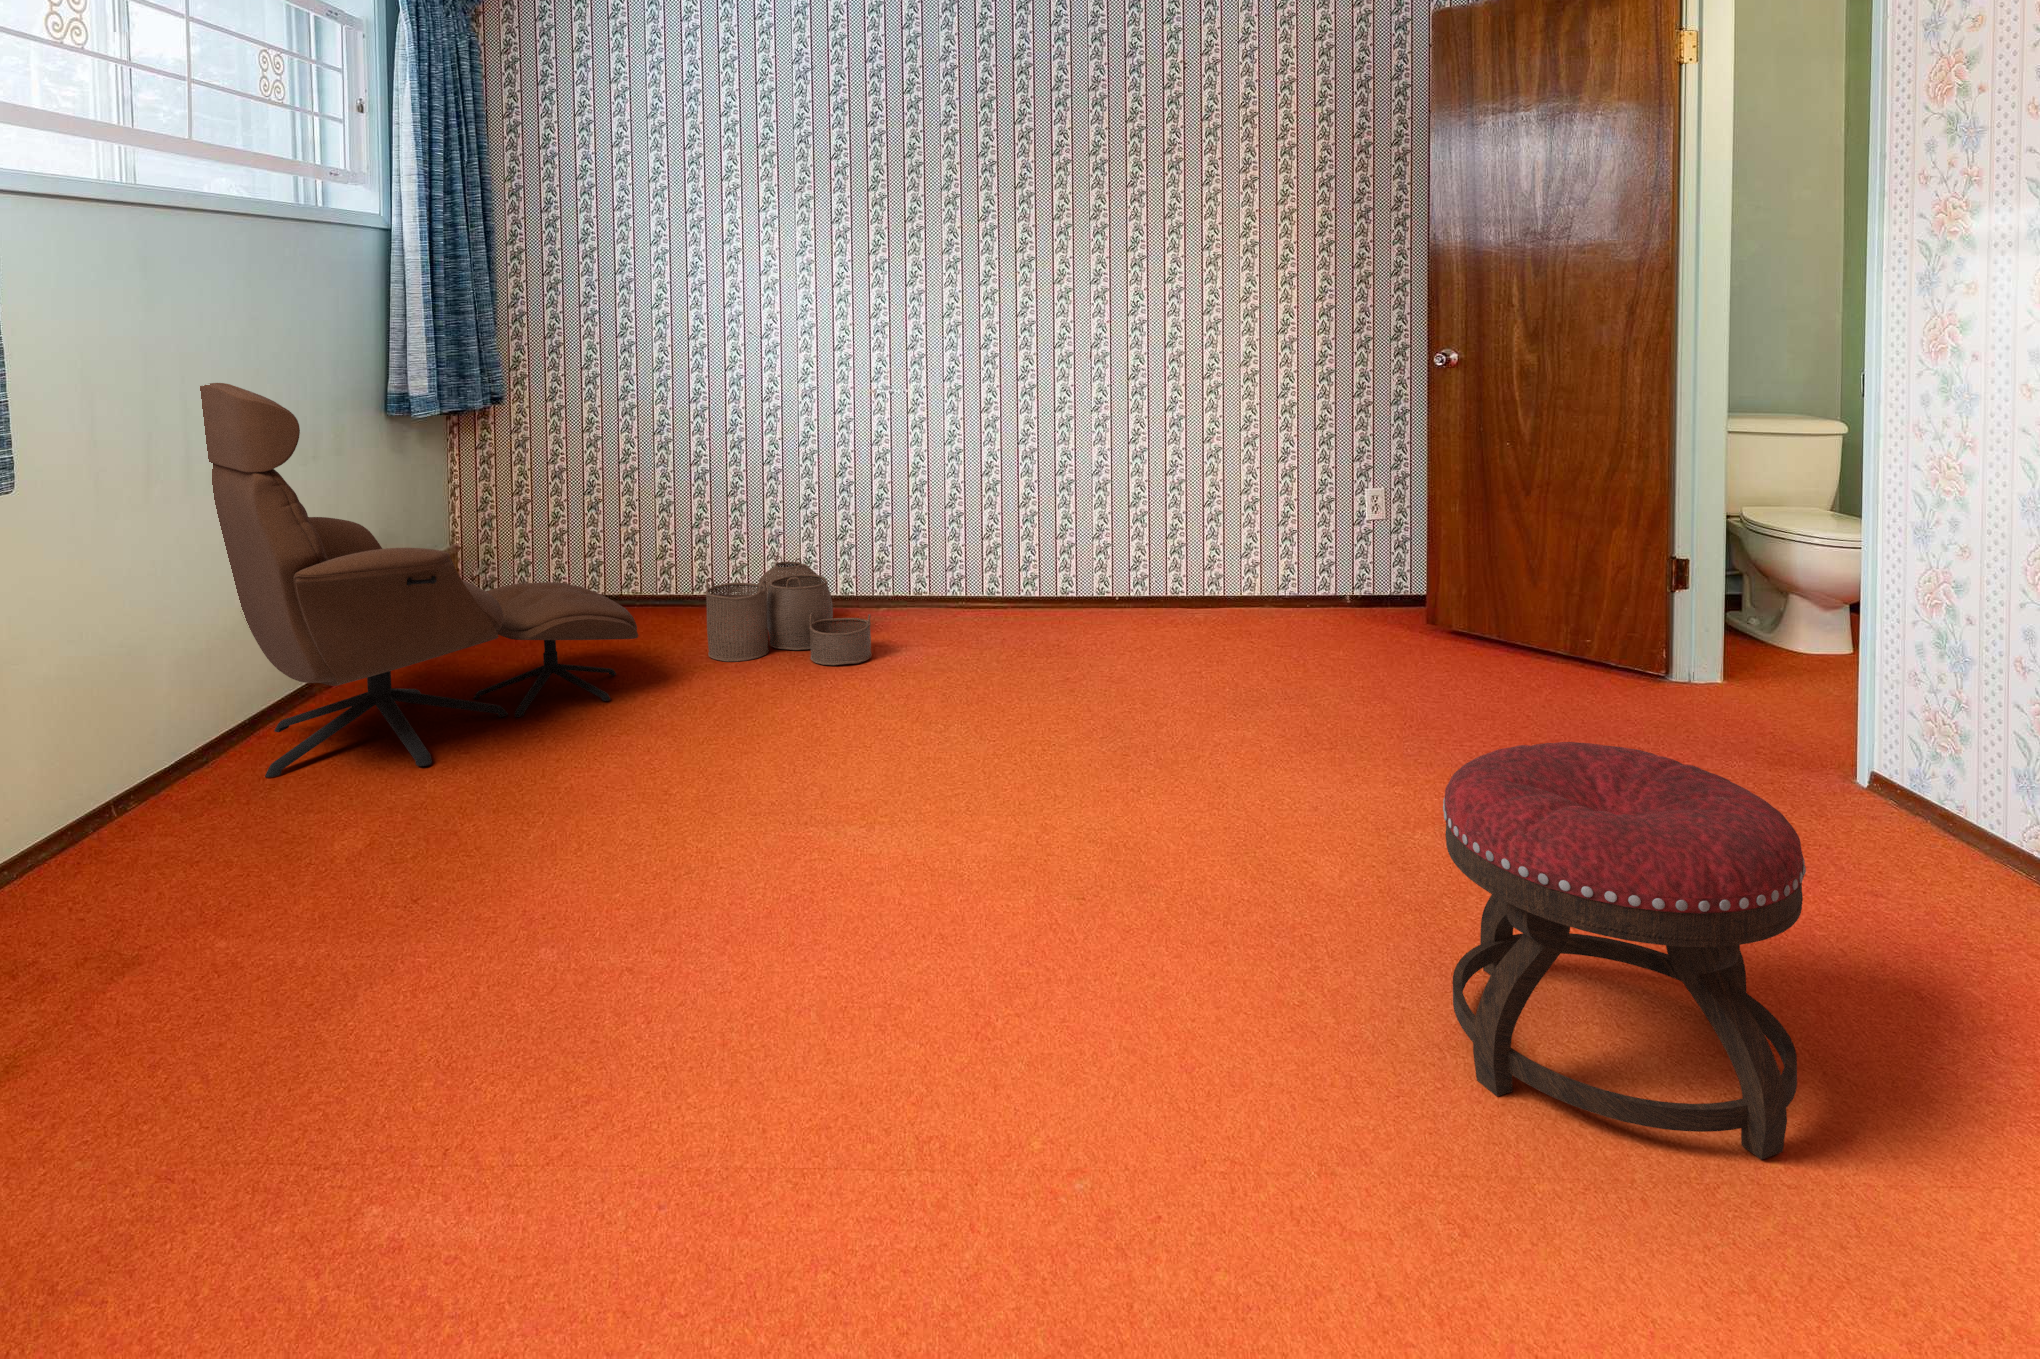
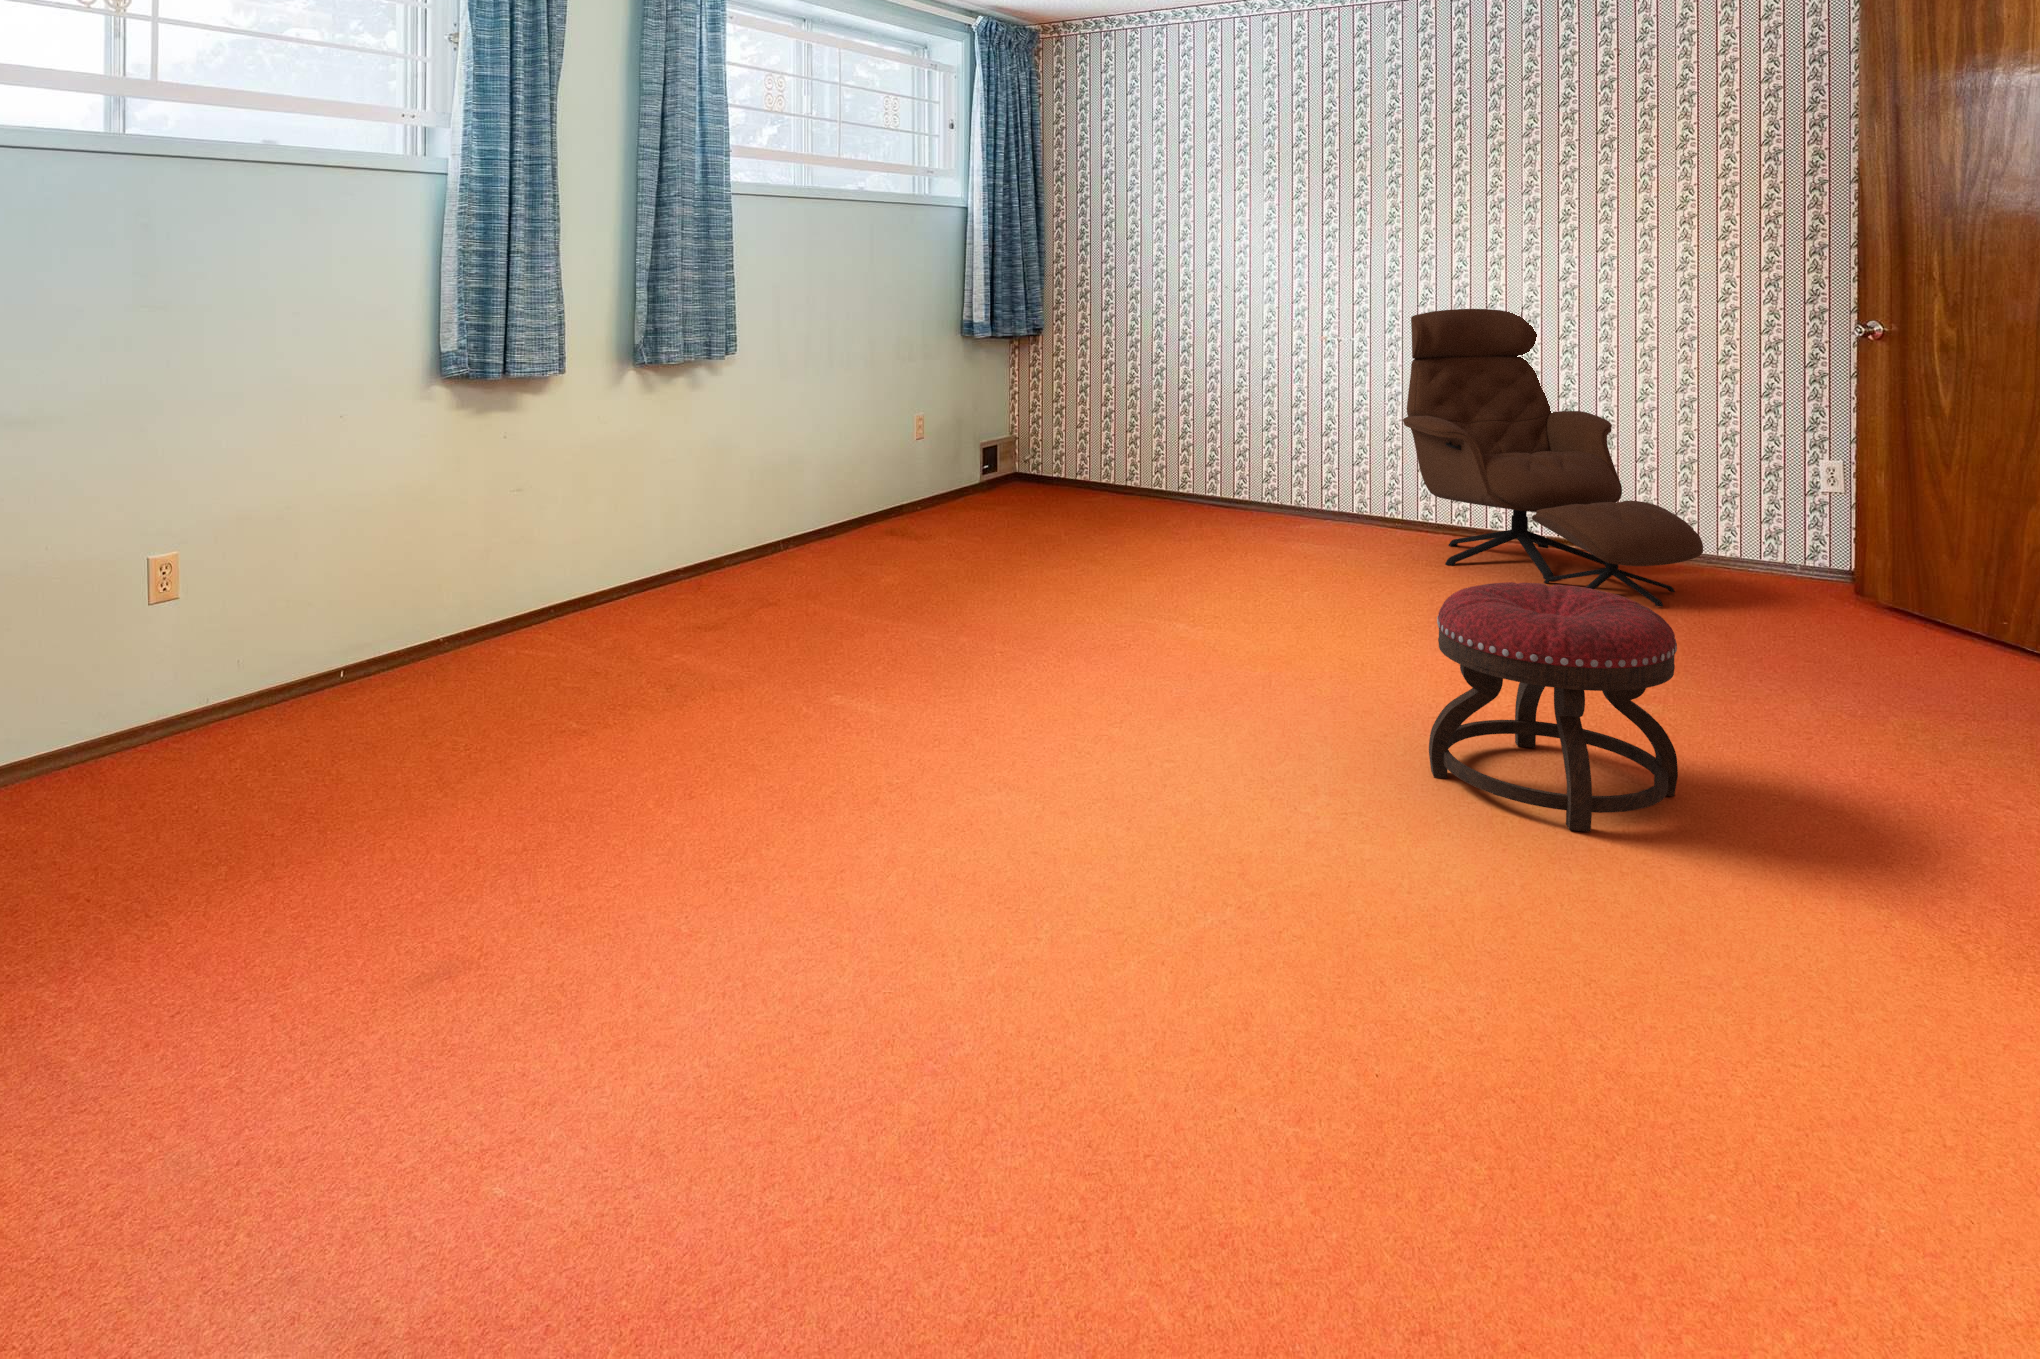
lounge chair: present [200,383,639,777] -> present [1403,309,1703,607]
woven basket: present [705,556,872,665] -> none [1159,465,1279,545]

